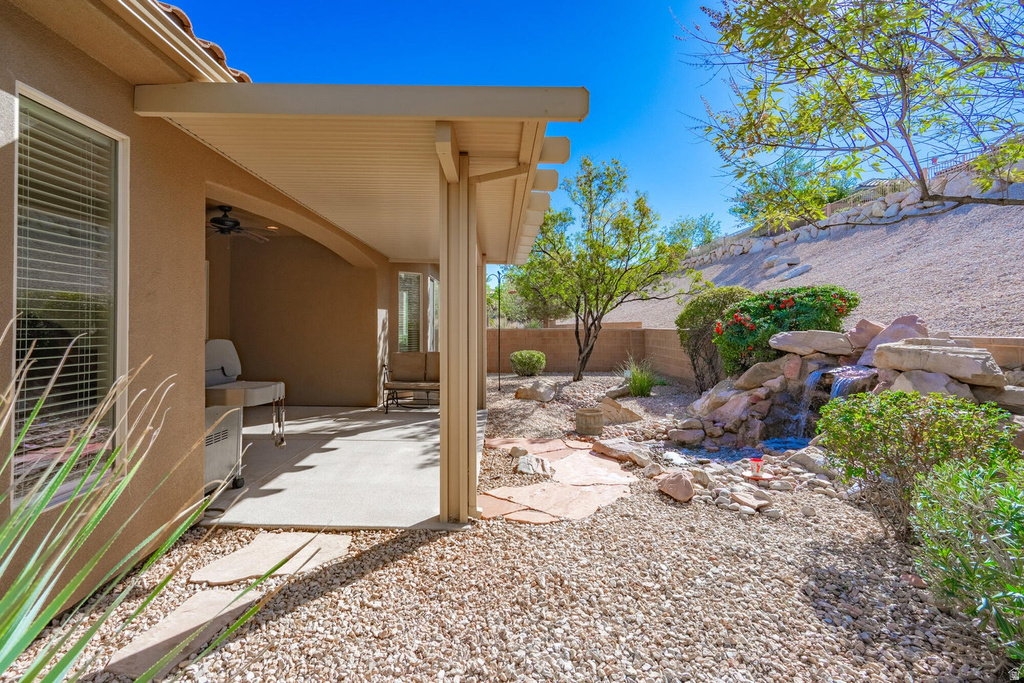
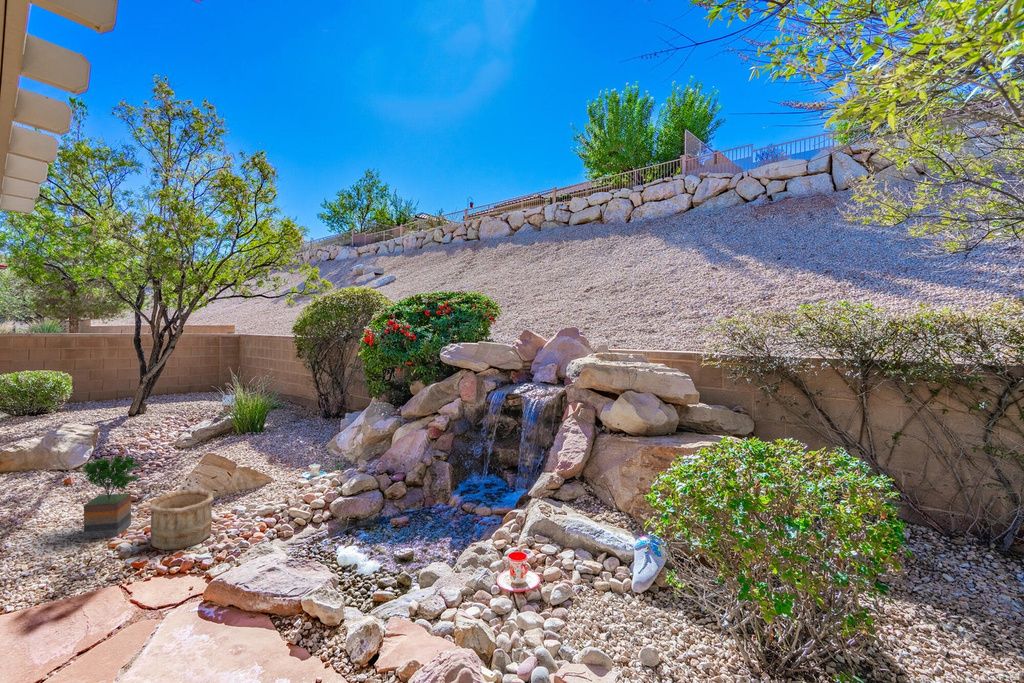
potted tree: none [549,386,574,427] -> present [82,457,142,539]

